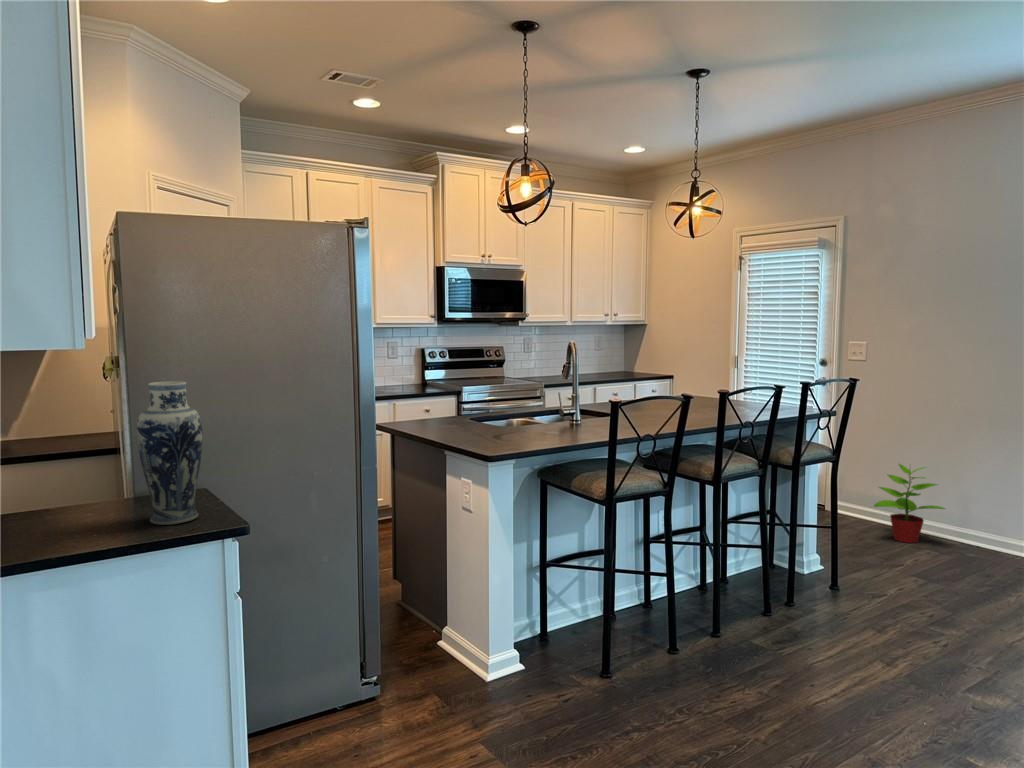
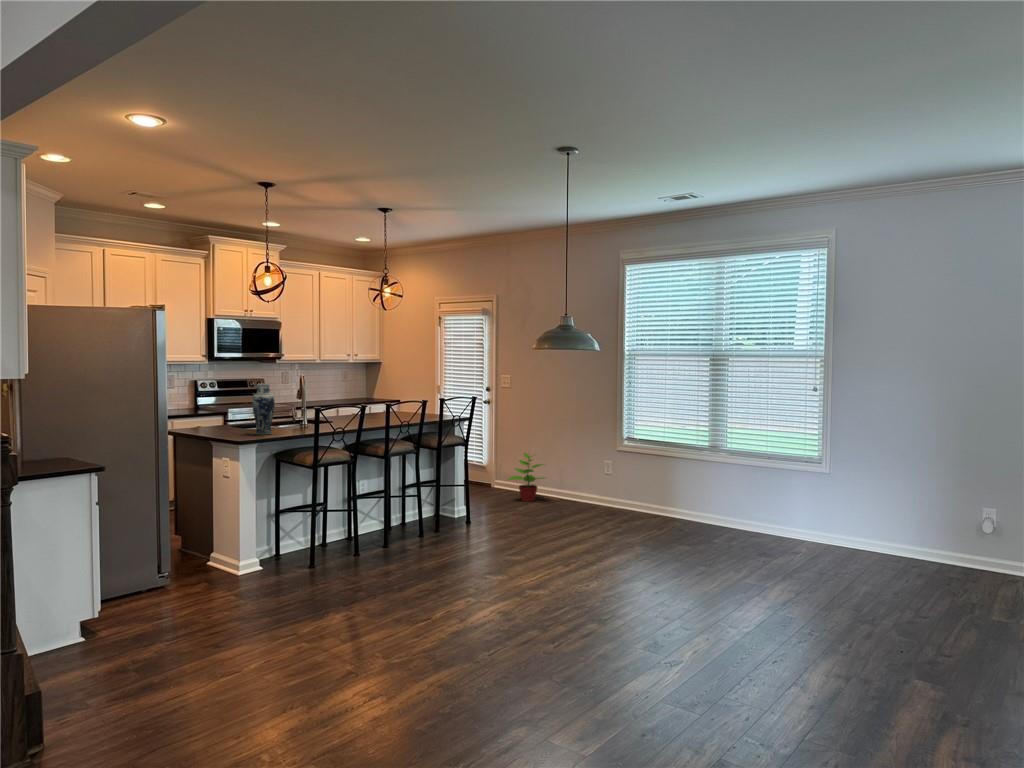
vase: present [137,381,202,525] -> present [252,384,275,435]

